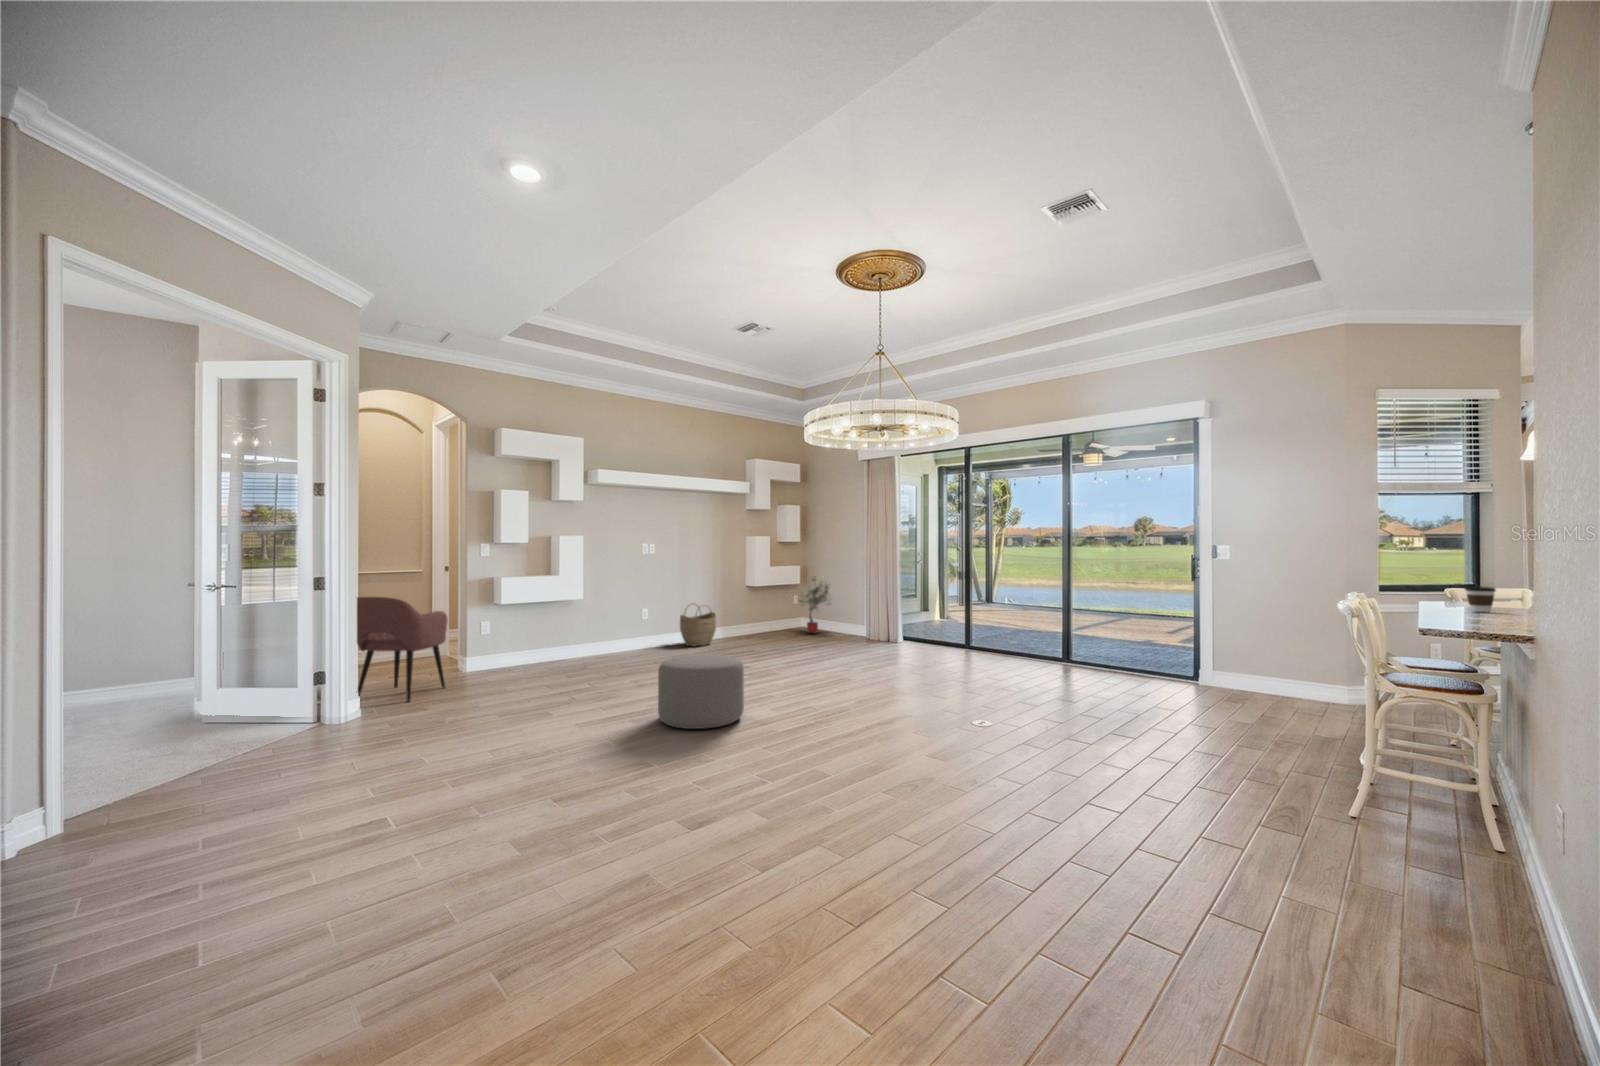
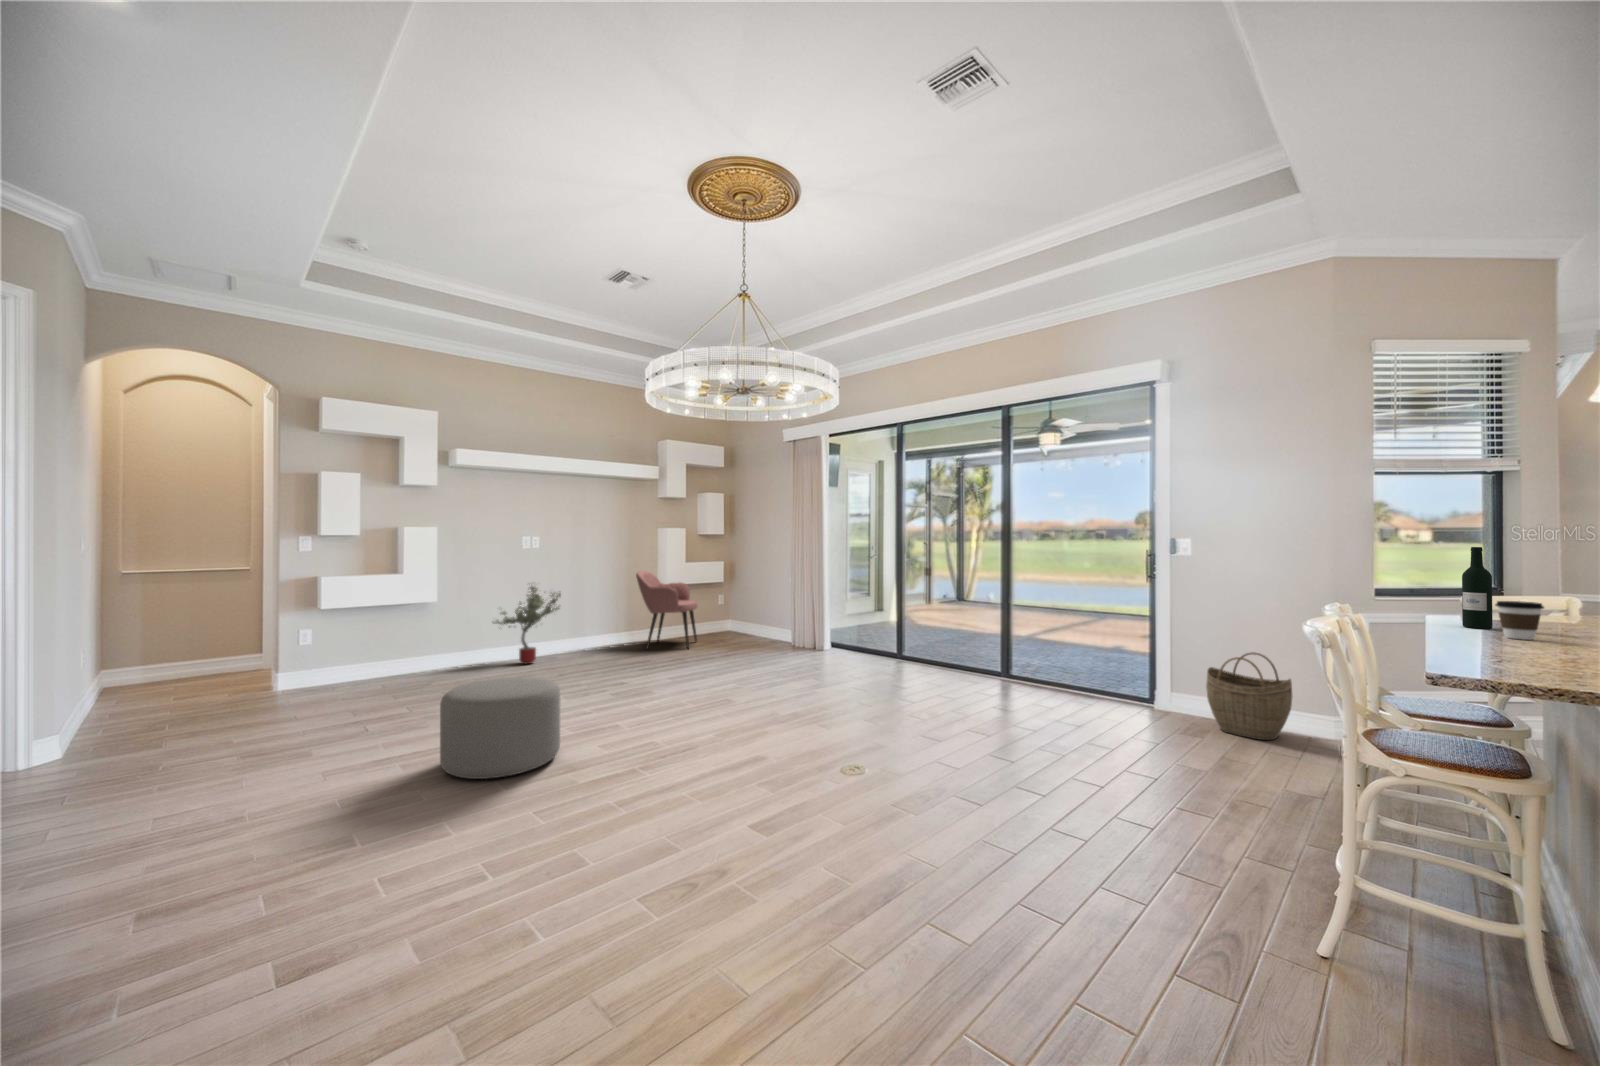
wine bottle: none [1443,550,1464,607] -> present [1462,547,1493,629]
potted tree: present [799,577,831,634] -> present [494,582,561,664]
armchair: present [356,597,448,701] -> present [636,571,697,648]
woven basket: present [680,607,716,647] -> present [1206,652,1292,740]

